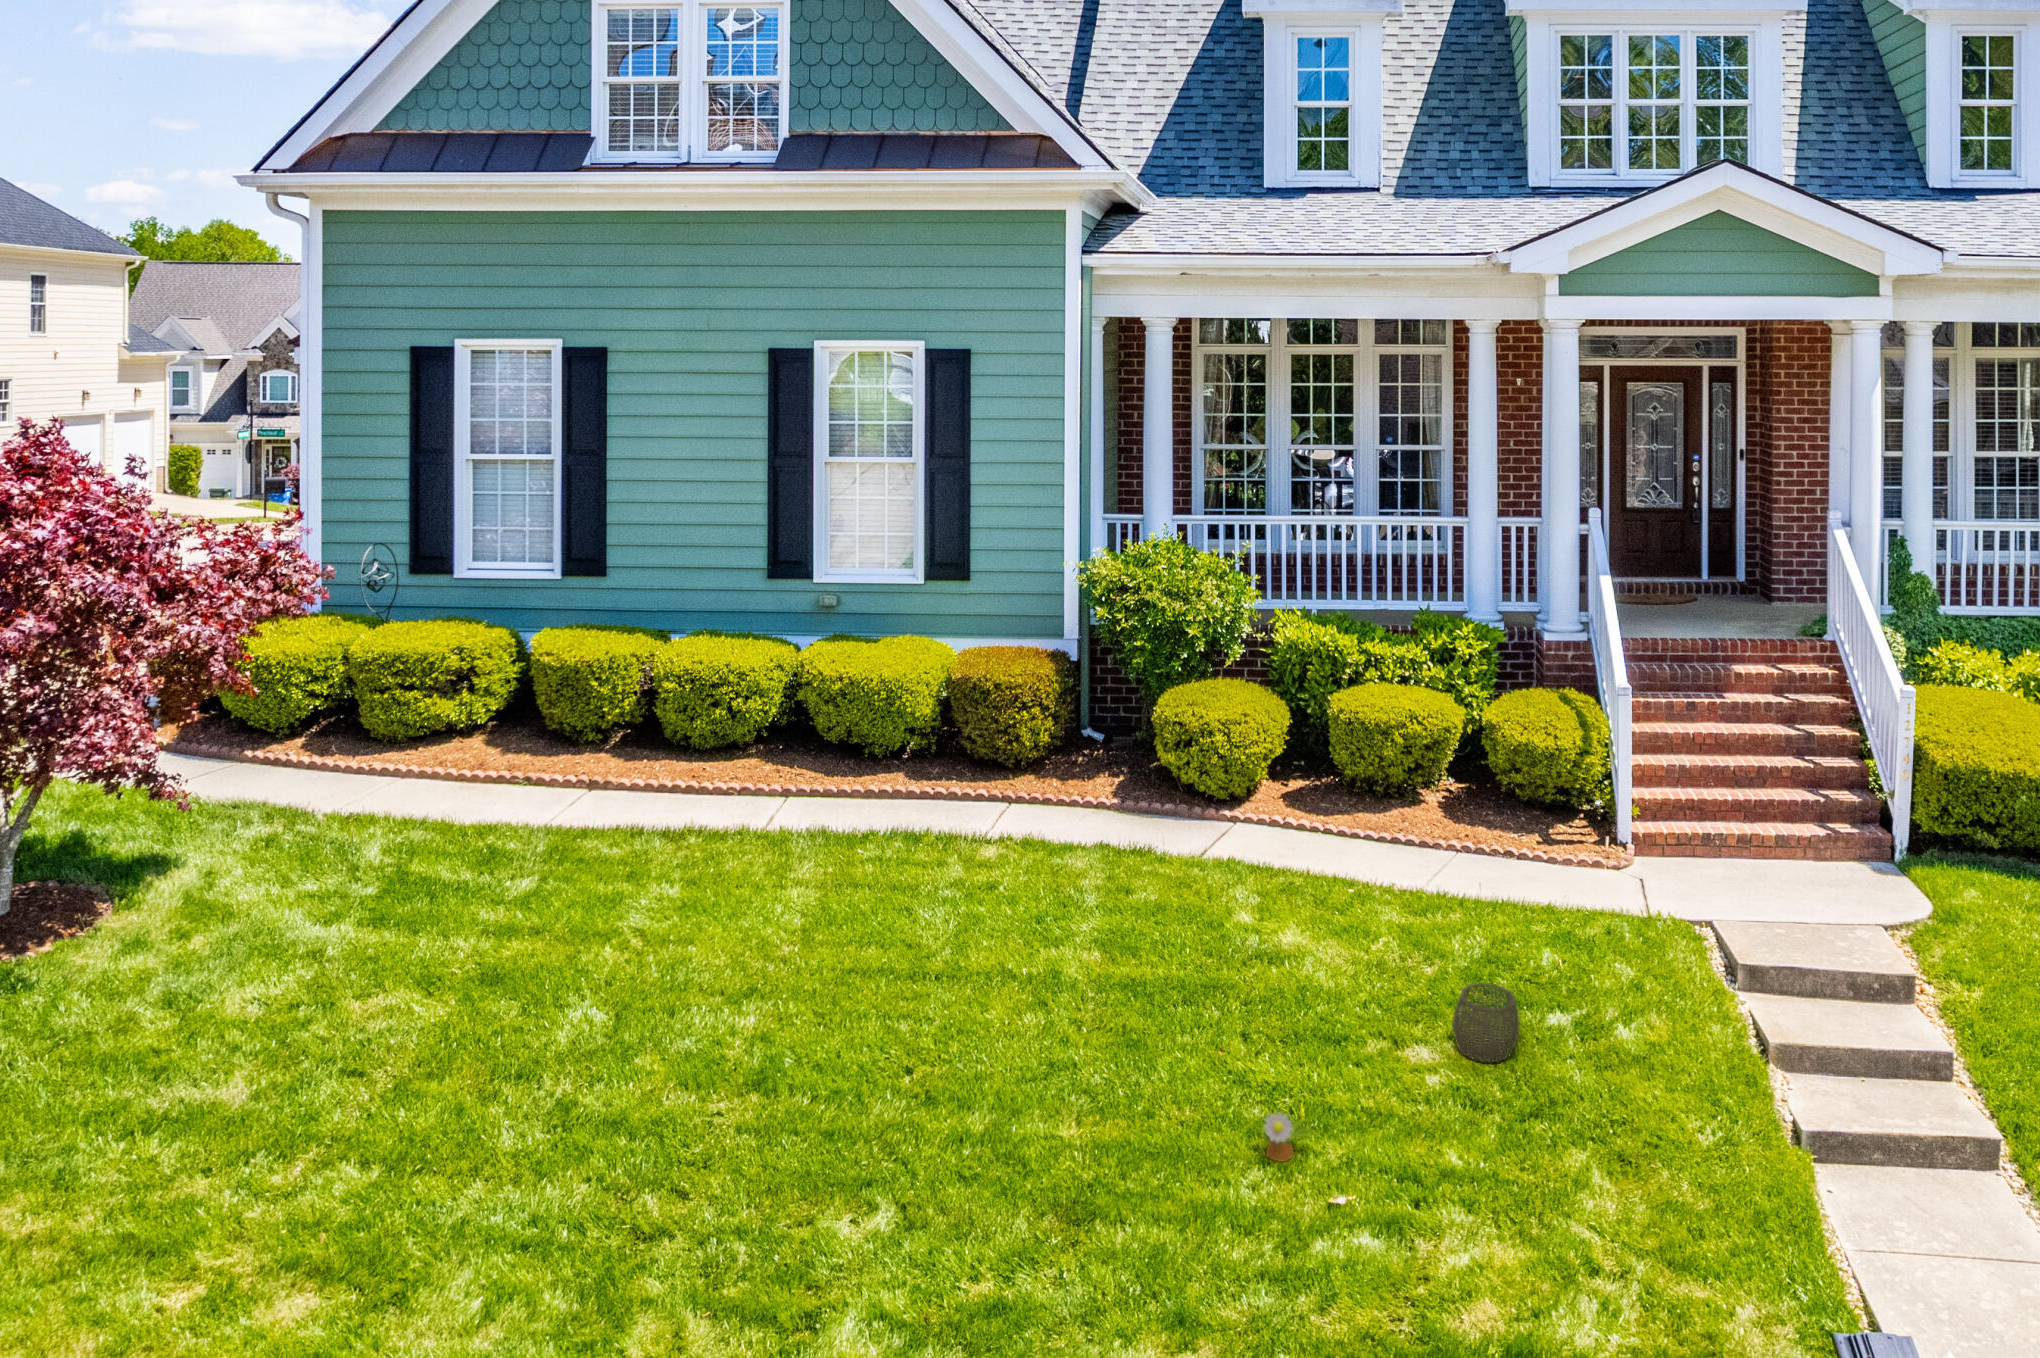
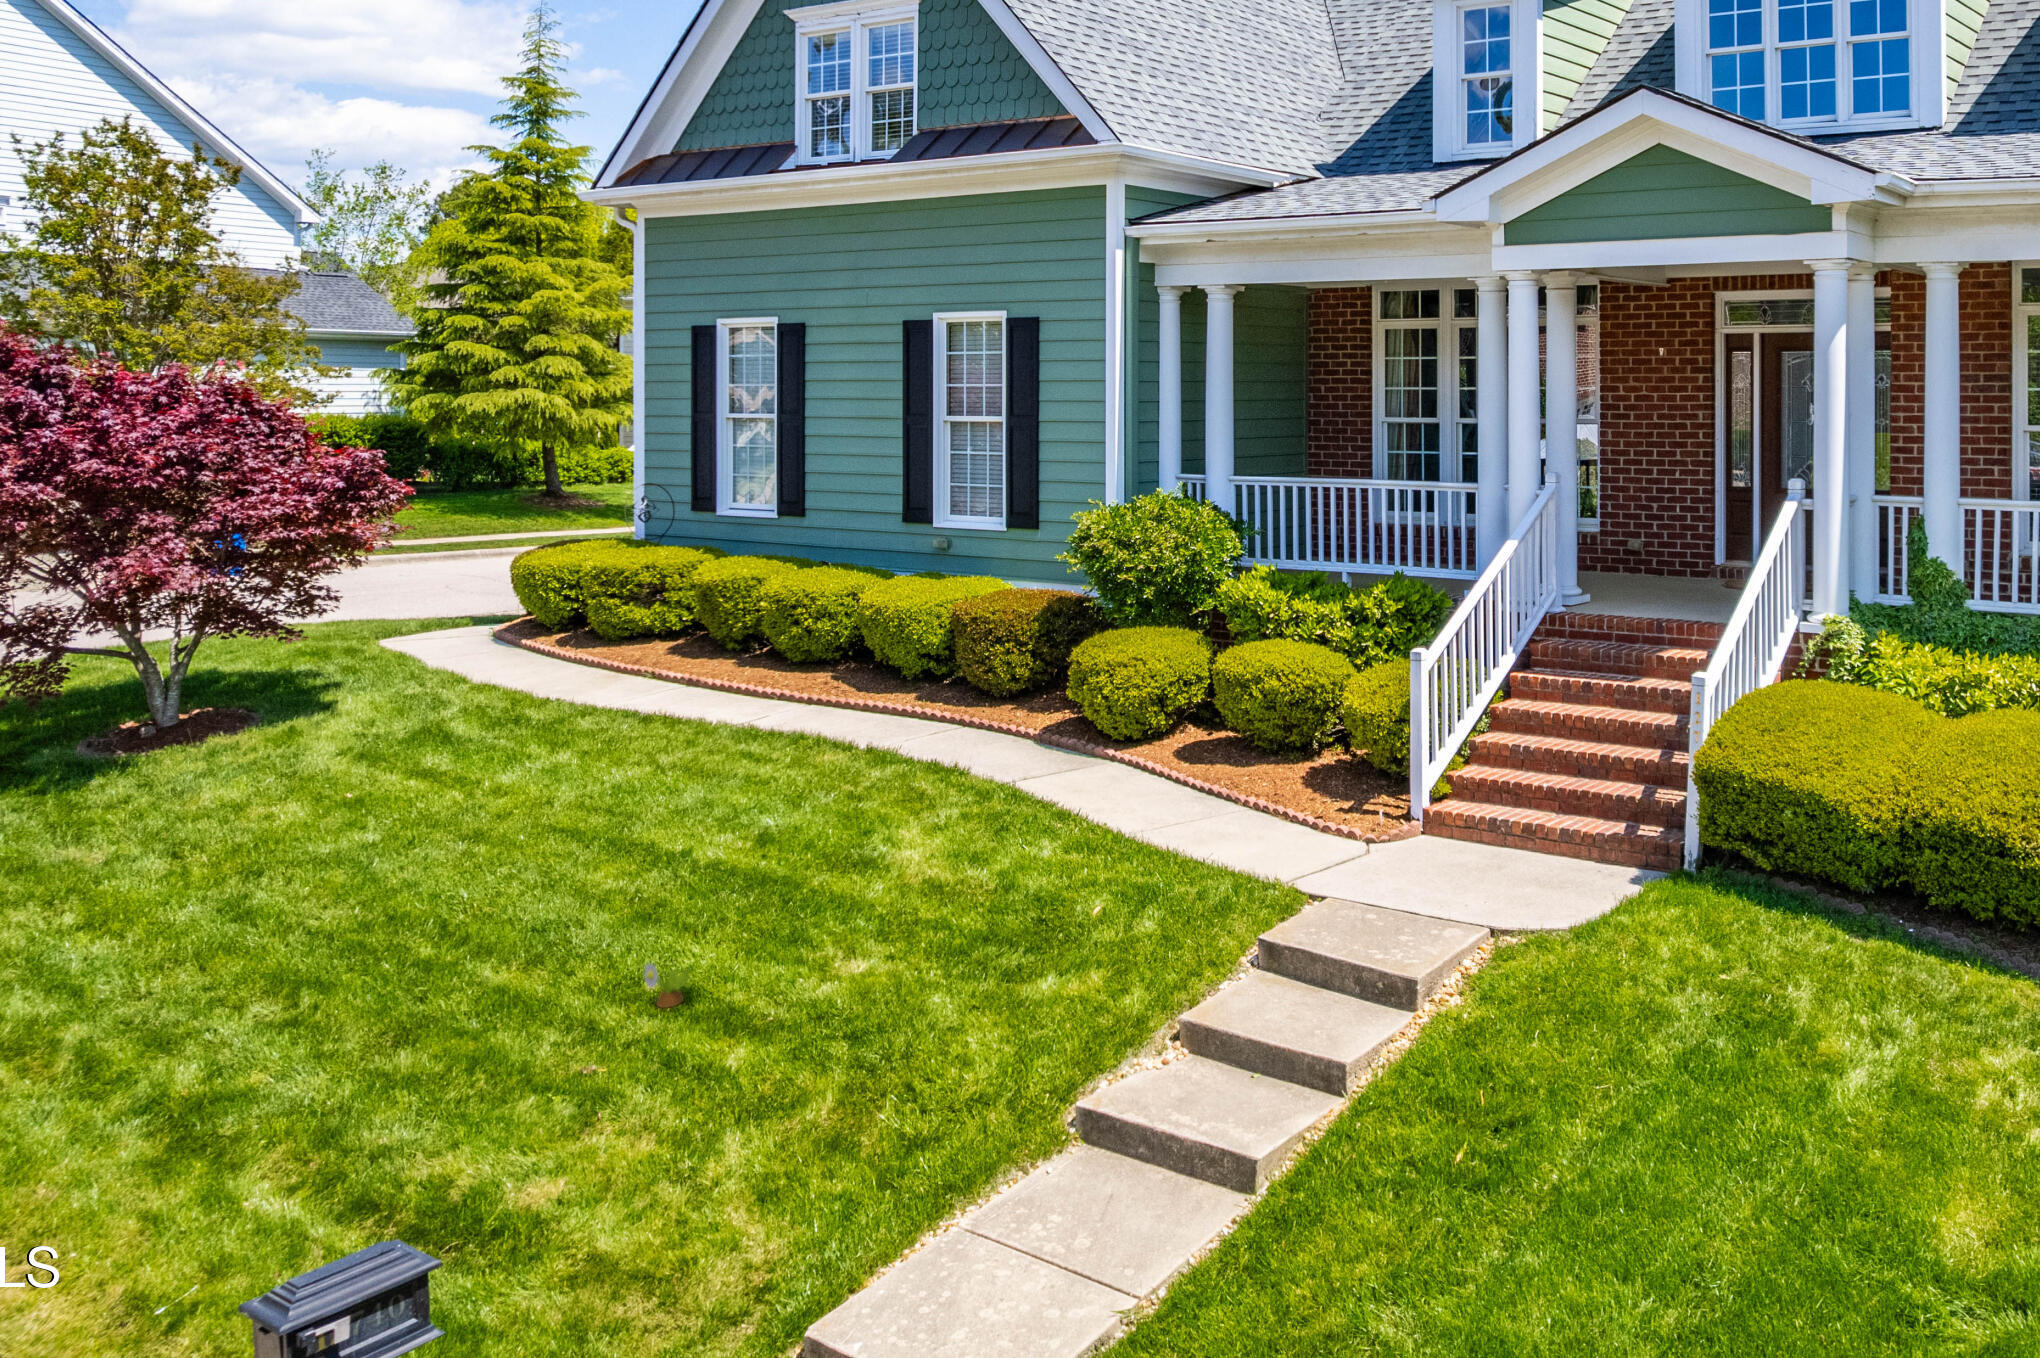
woven basket: present [1453,983,1520,1063] -> none [921,899,988,974]

